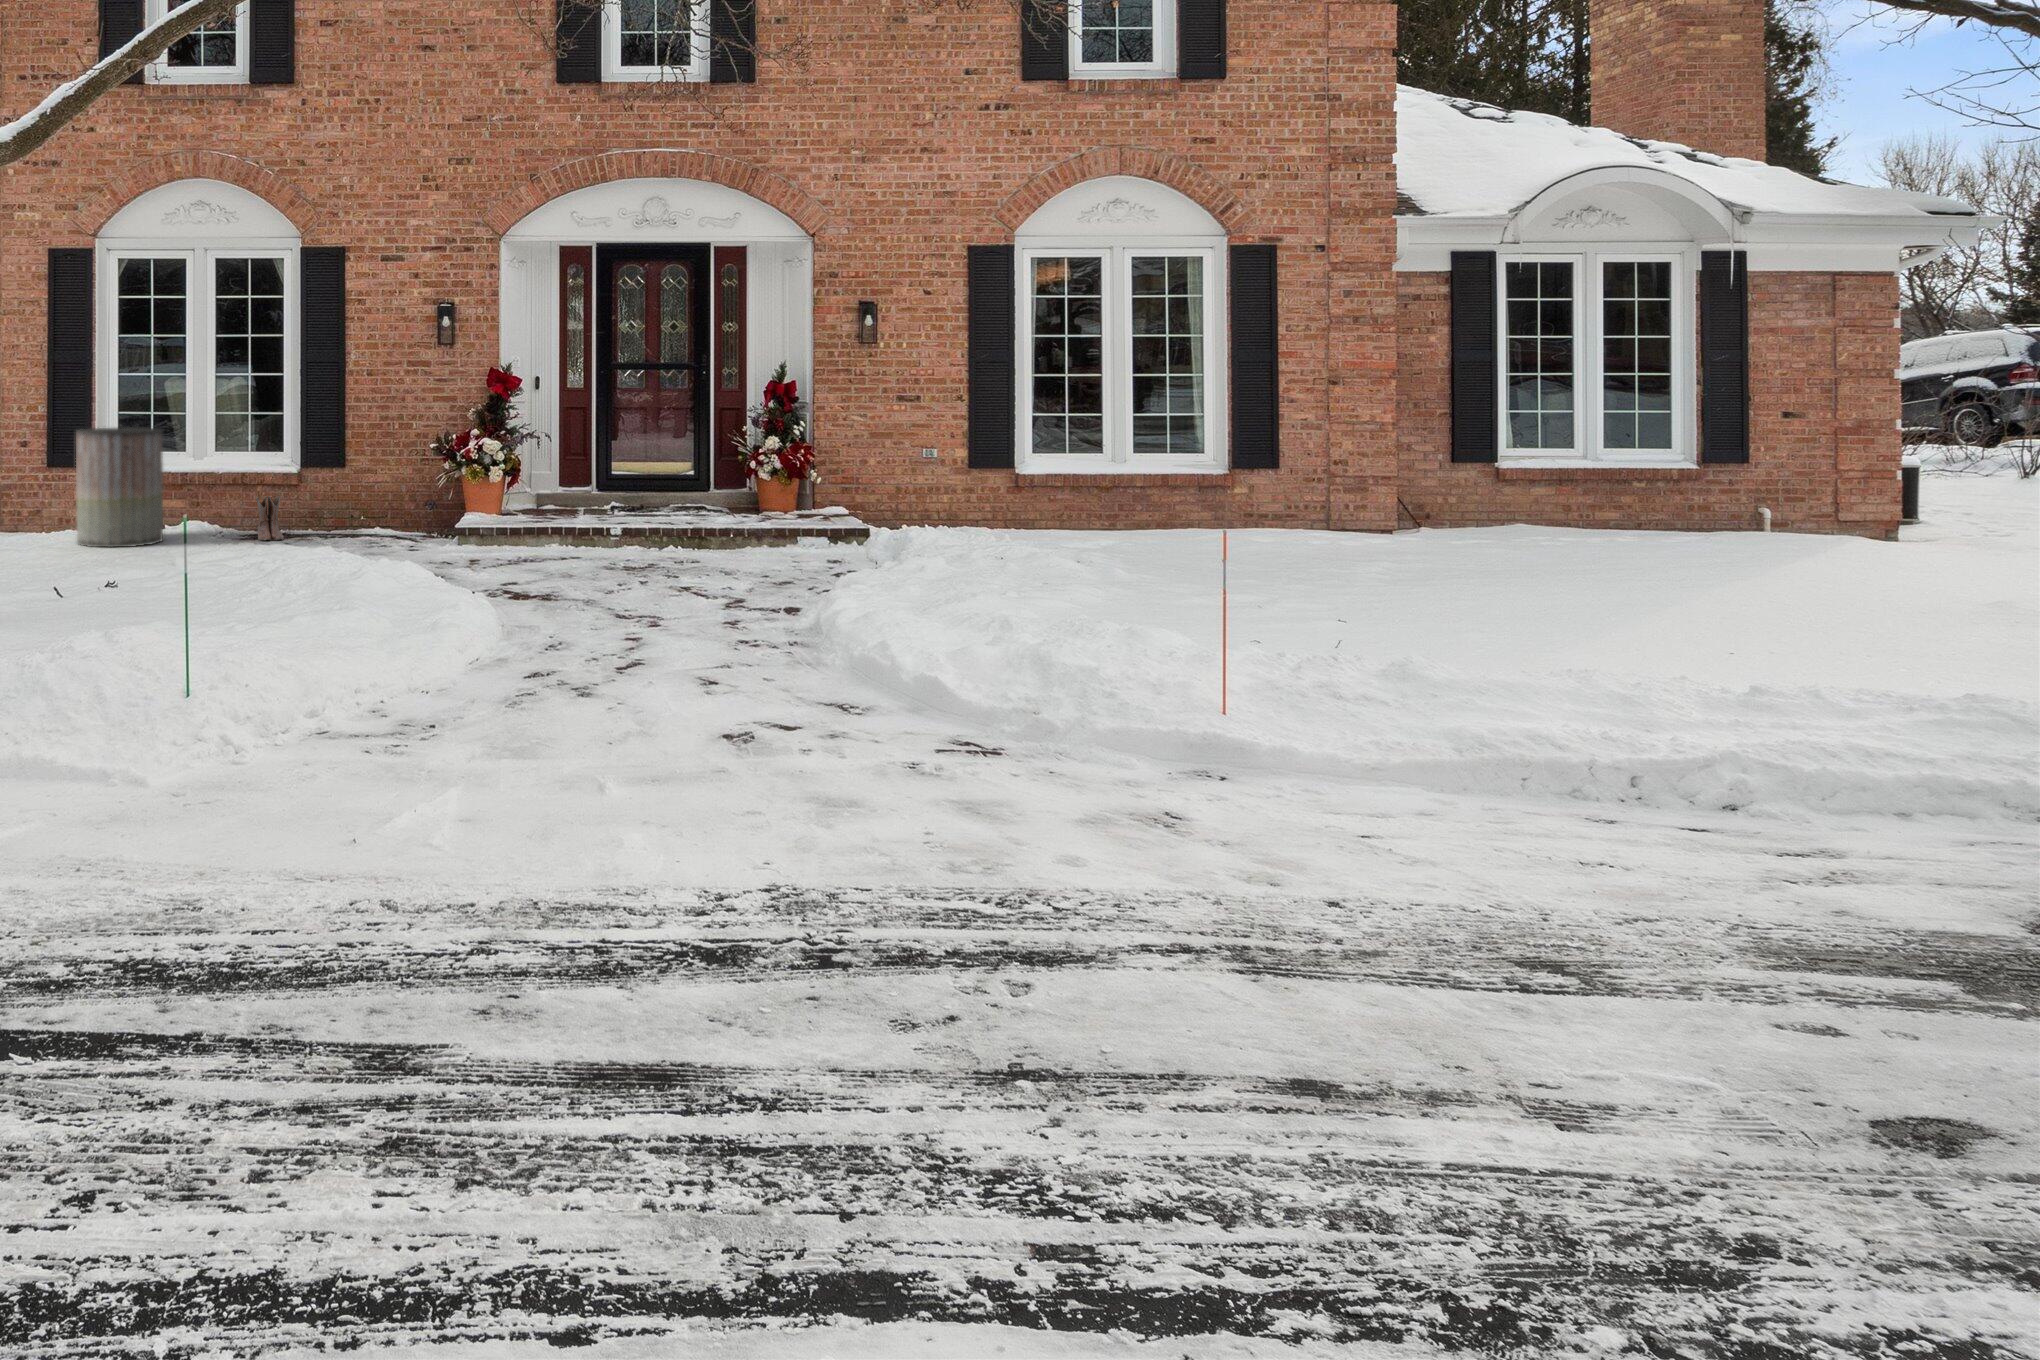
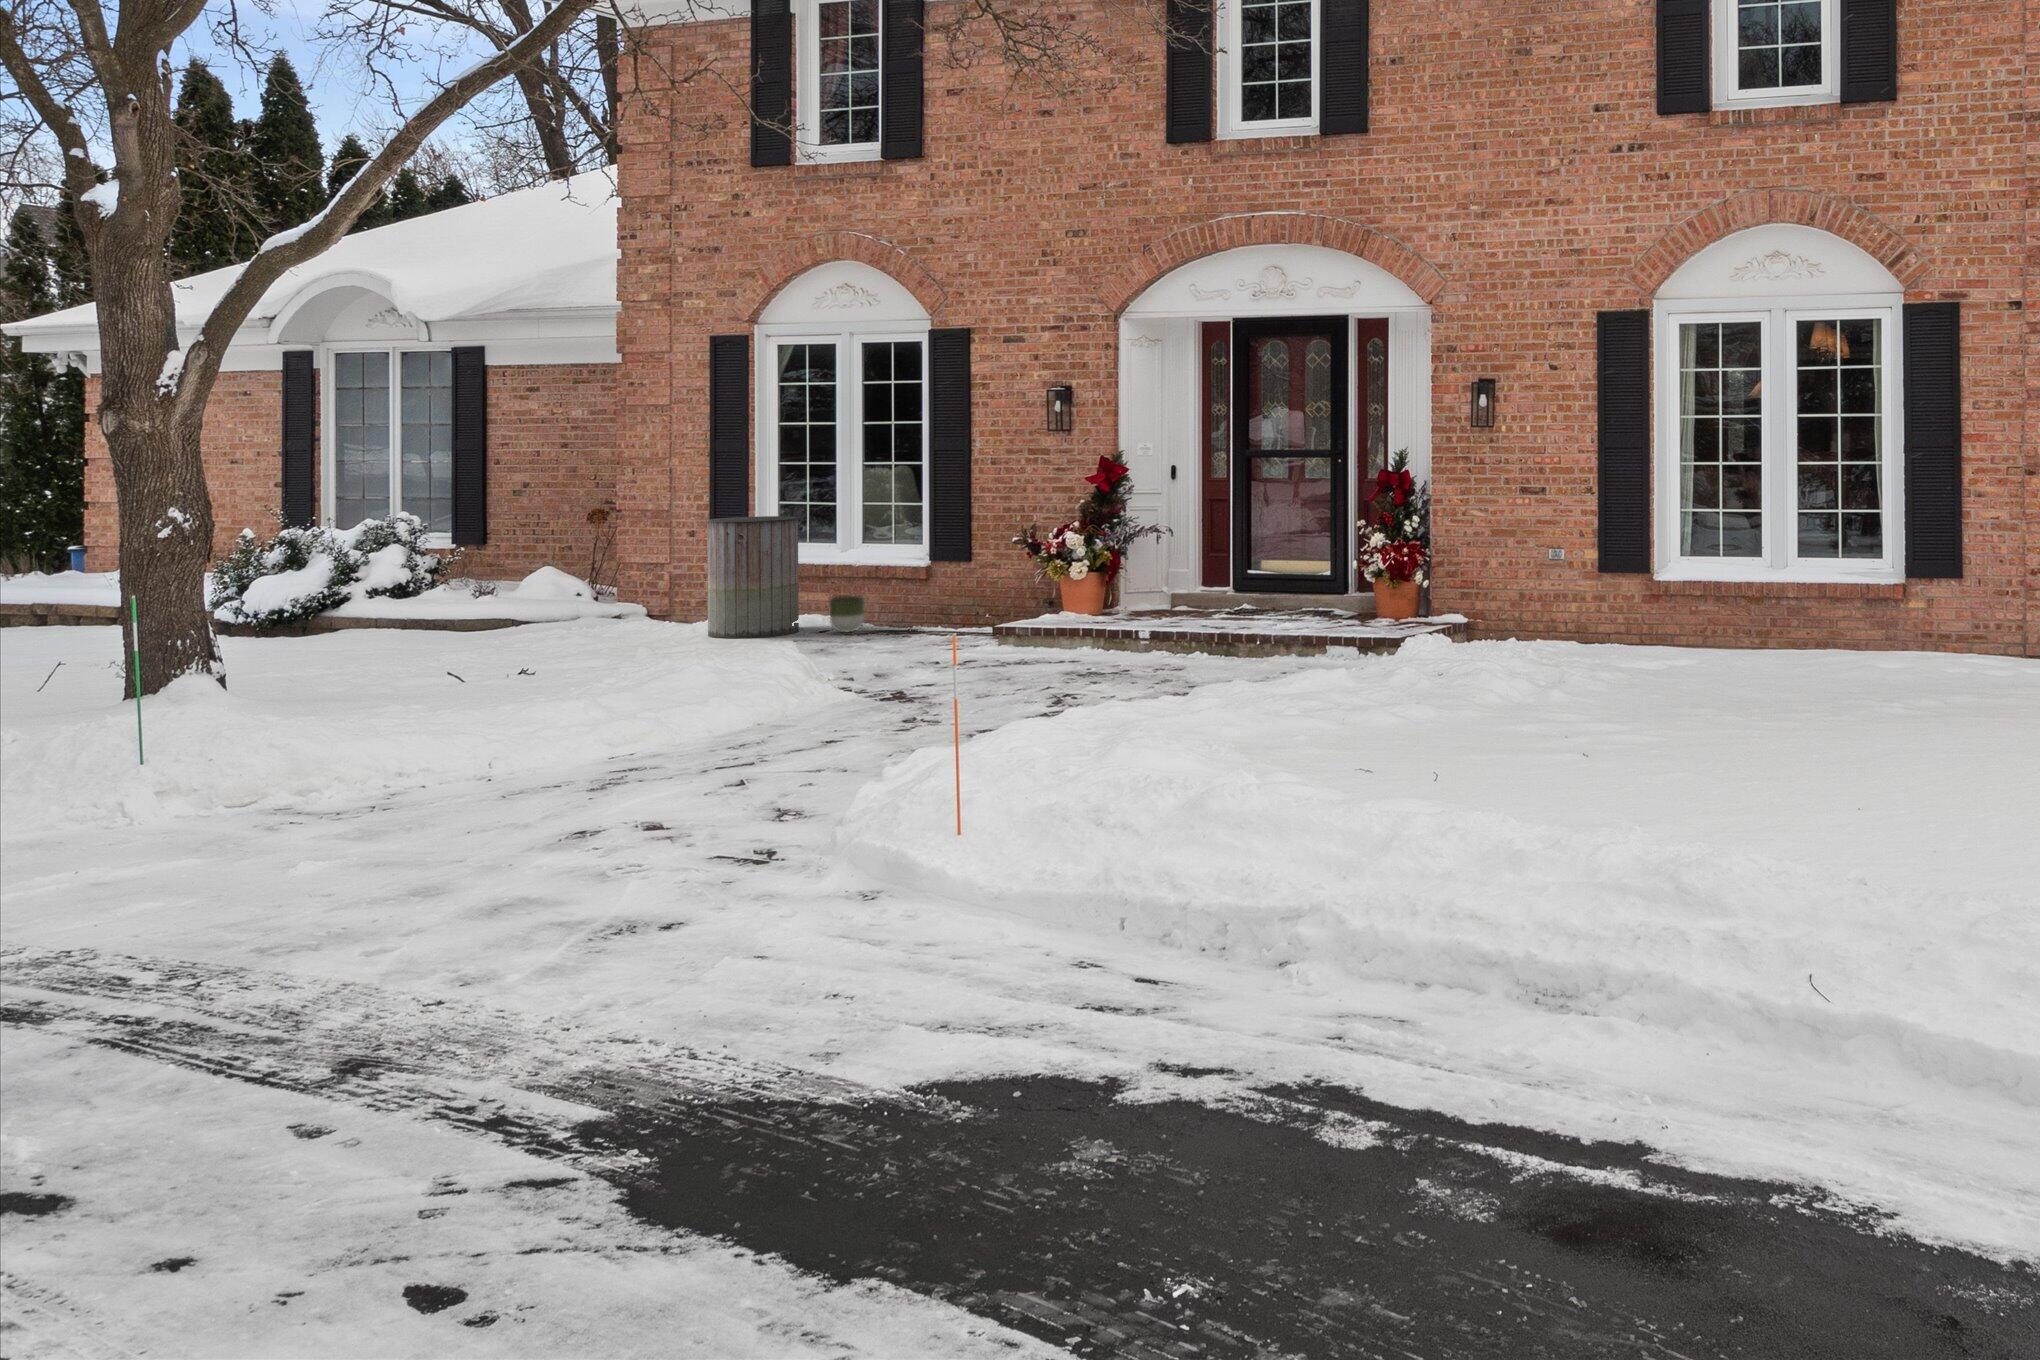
boots: present [256,496,284,541] -> none [877,590,908,636]
planter: none [198,503,231,538] -> present [829,596,865,632]

